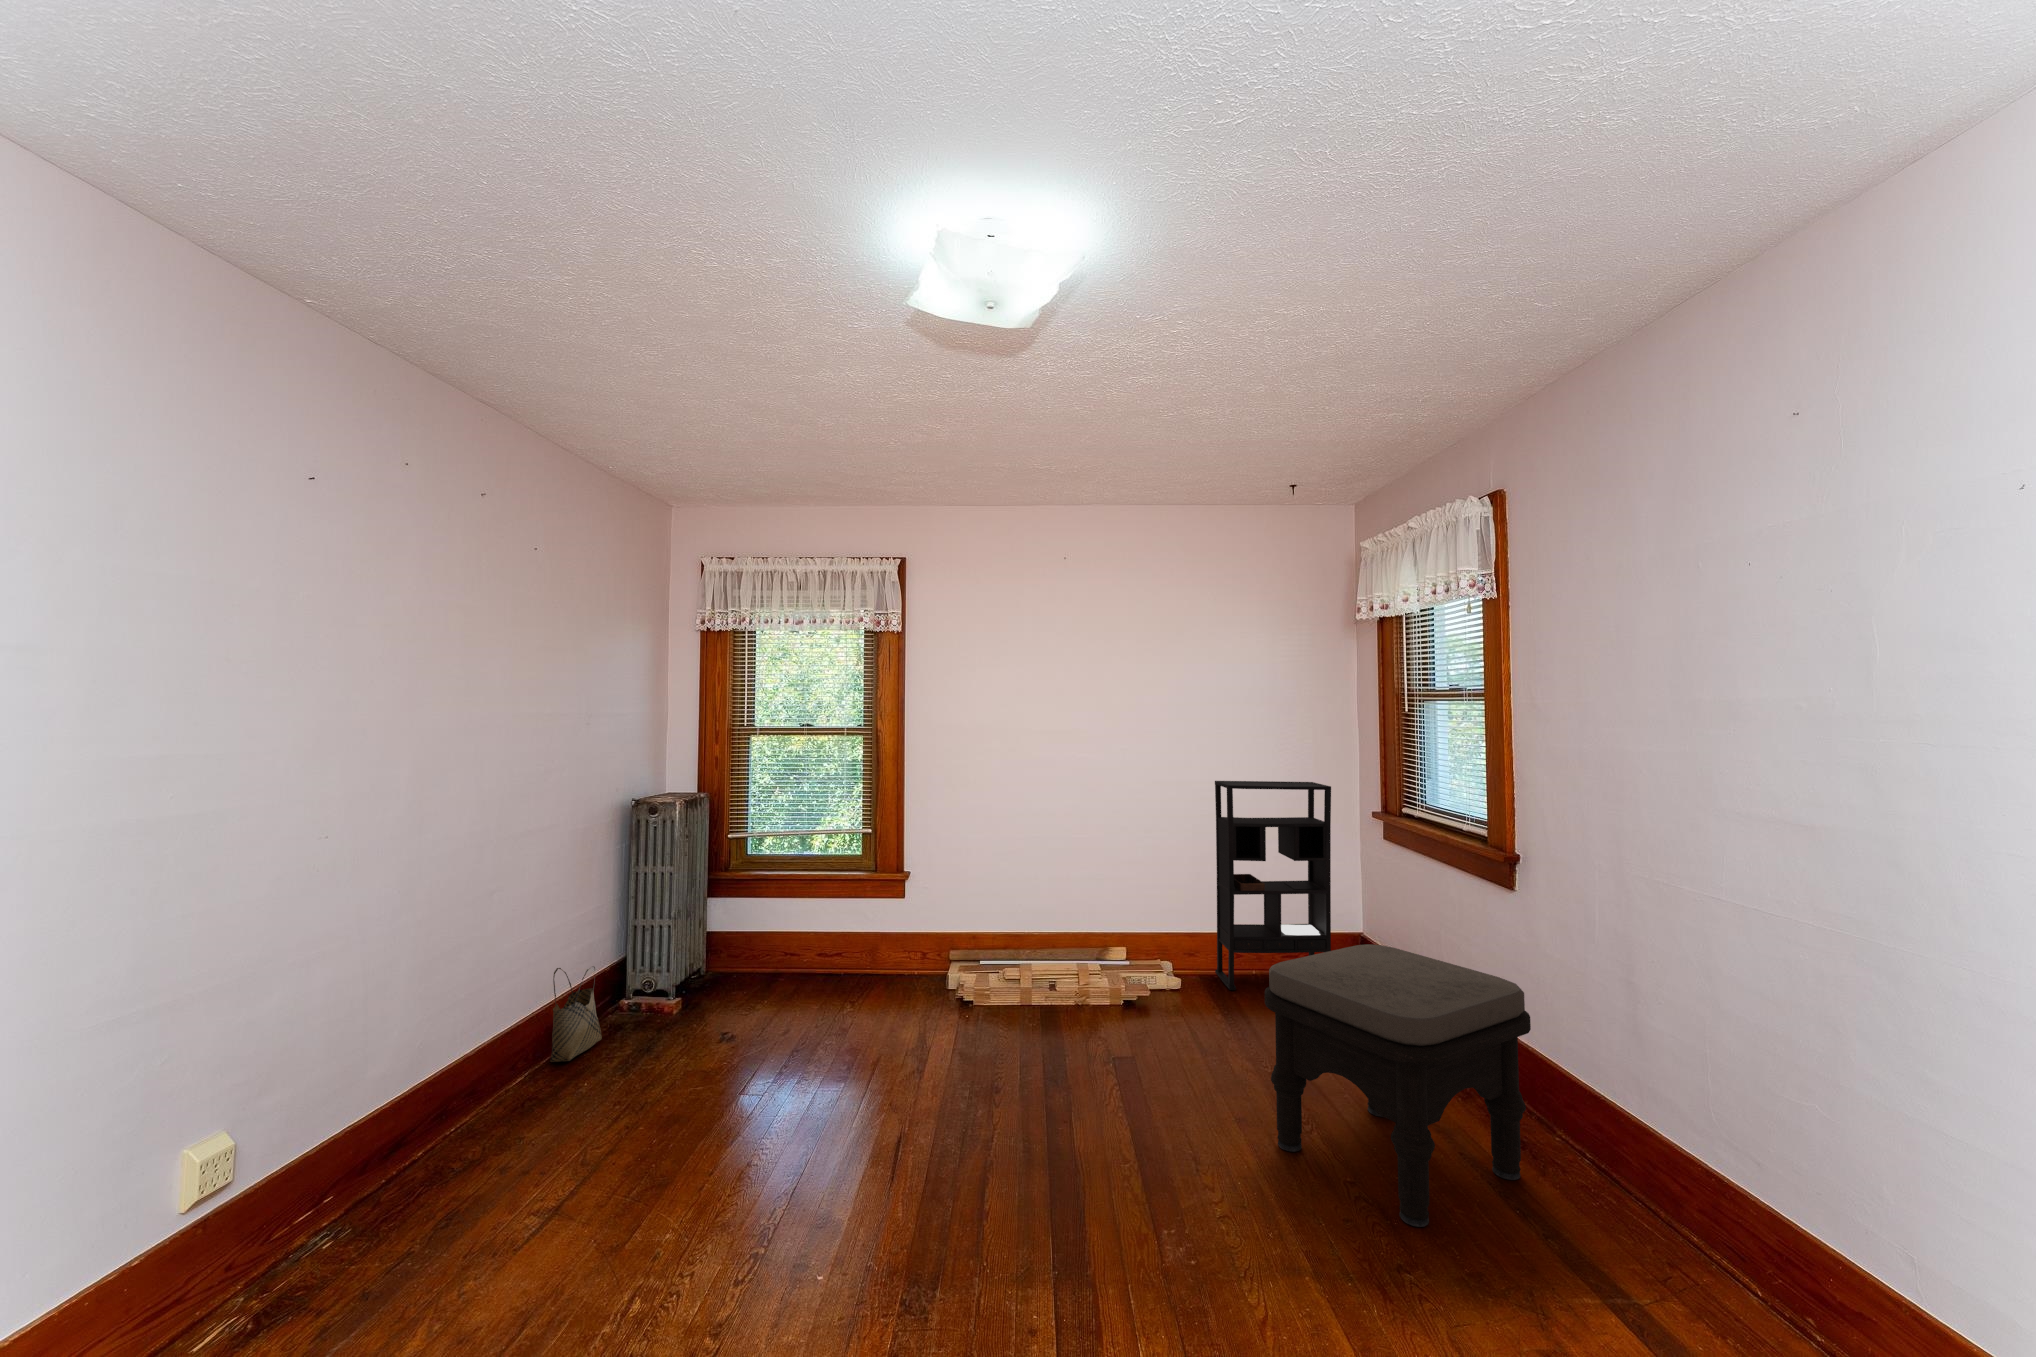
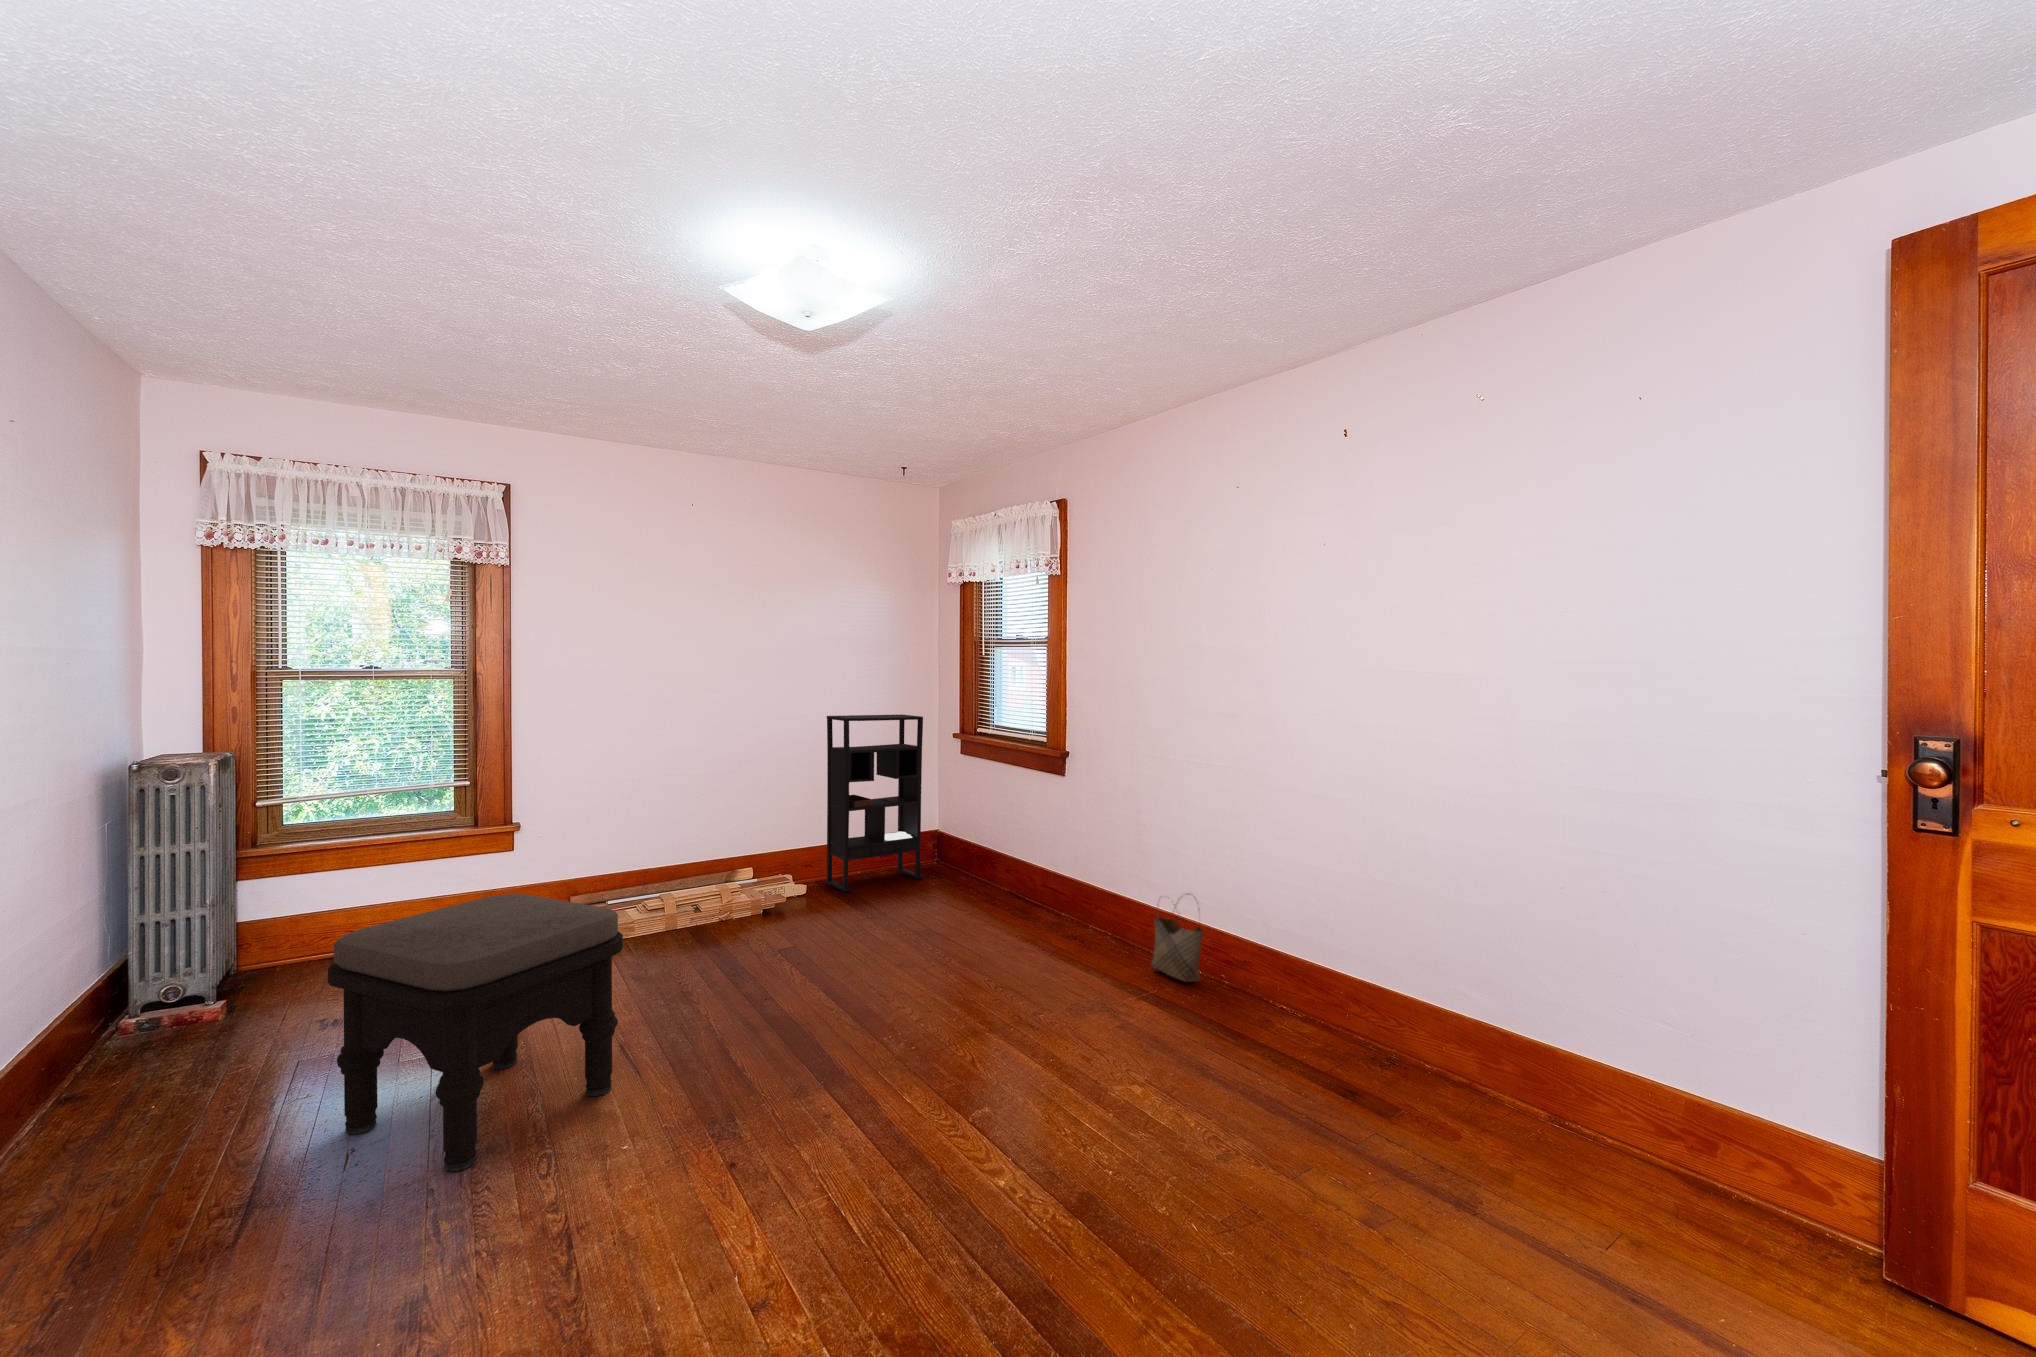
ottoman: present [1265,944,1531,1227] -> present [328,894,623,1171]
woven basket: present [550,966,602,1062] -> present [1151,894,1204,982]

